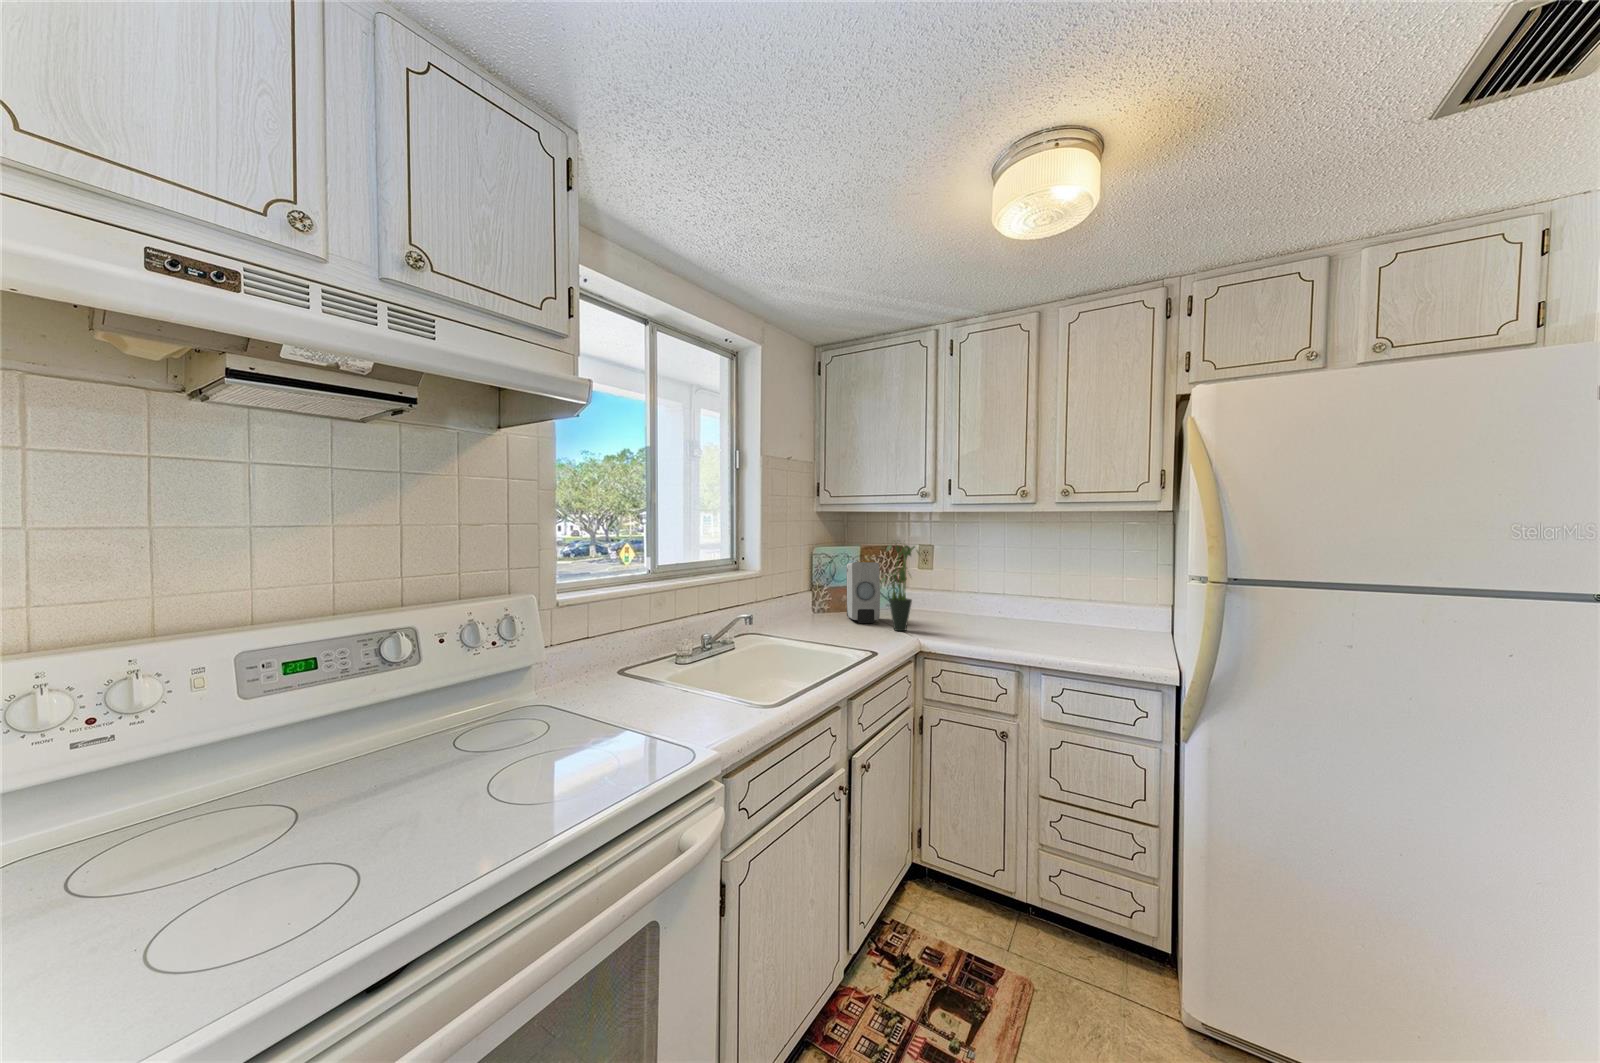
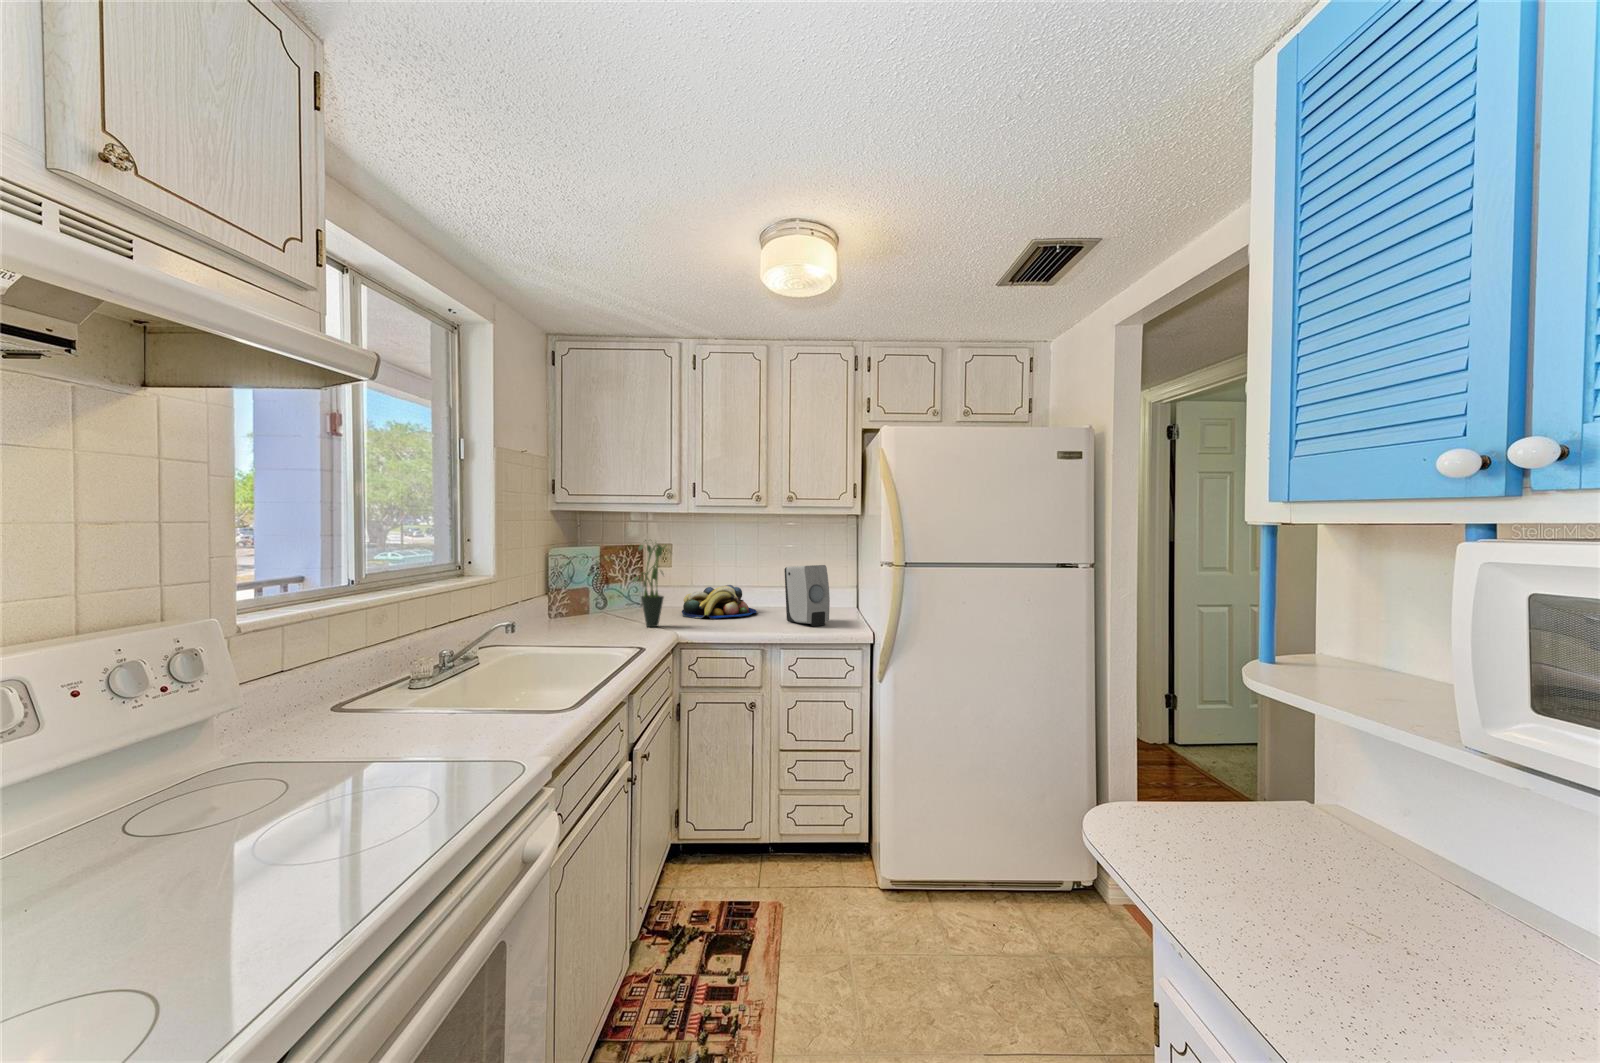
soap dispenser: present [847,562,880,623] -> present [785,565,830,626]
fruit bowl: none [938,592,1025,628] -> present [682,585,757,619]

